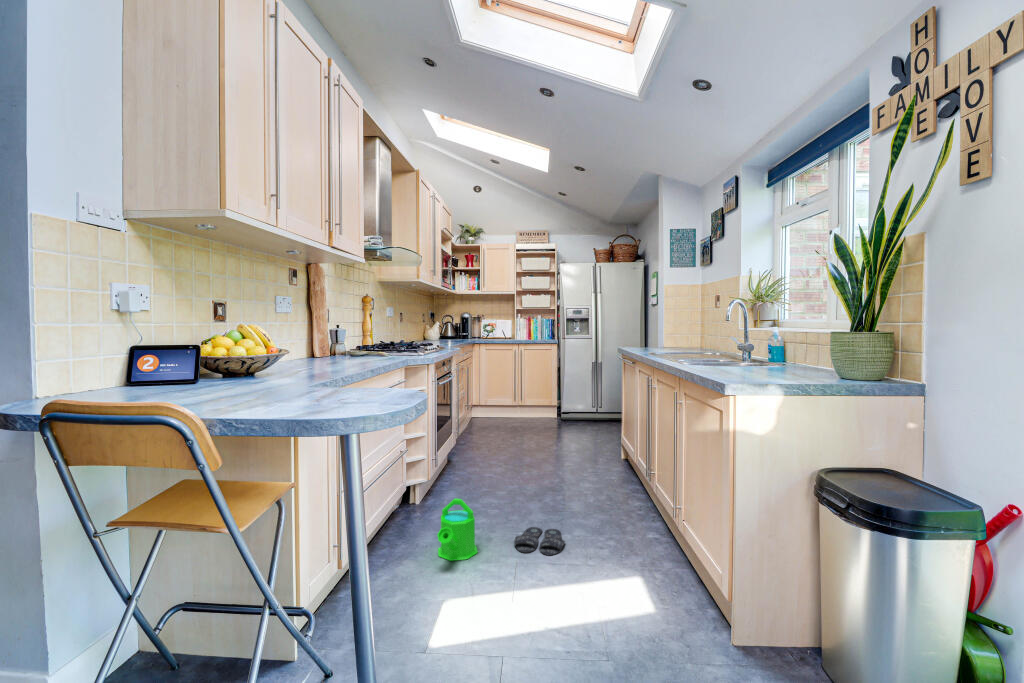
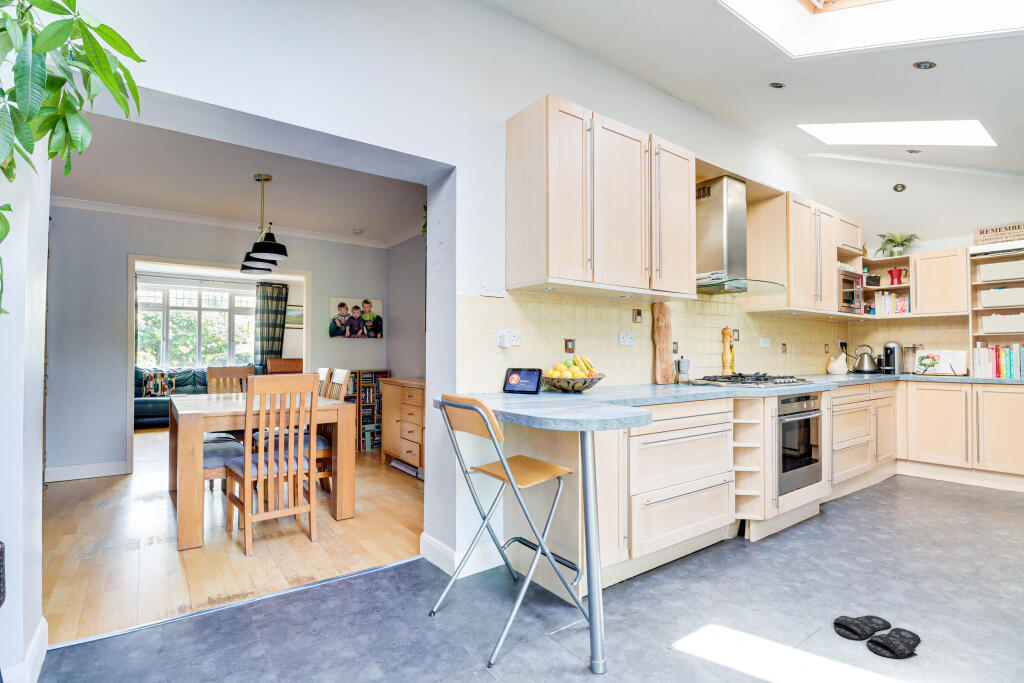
watering can: present [437,499,478,561] -> none [726,541,785,611]

